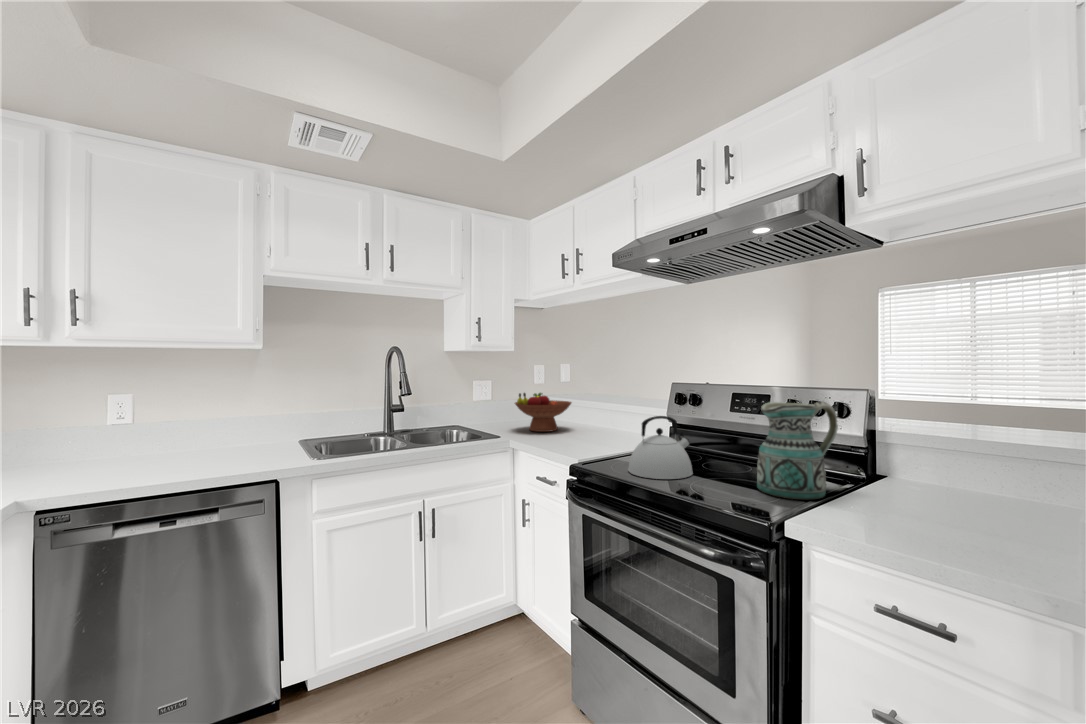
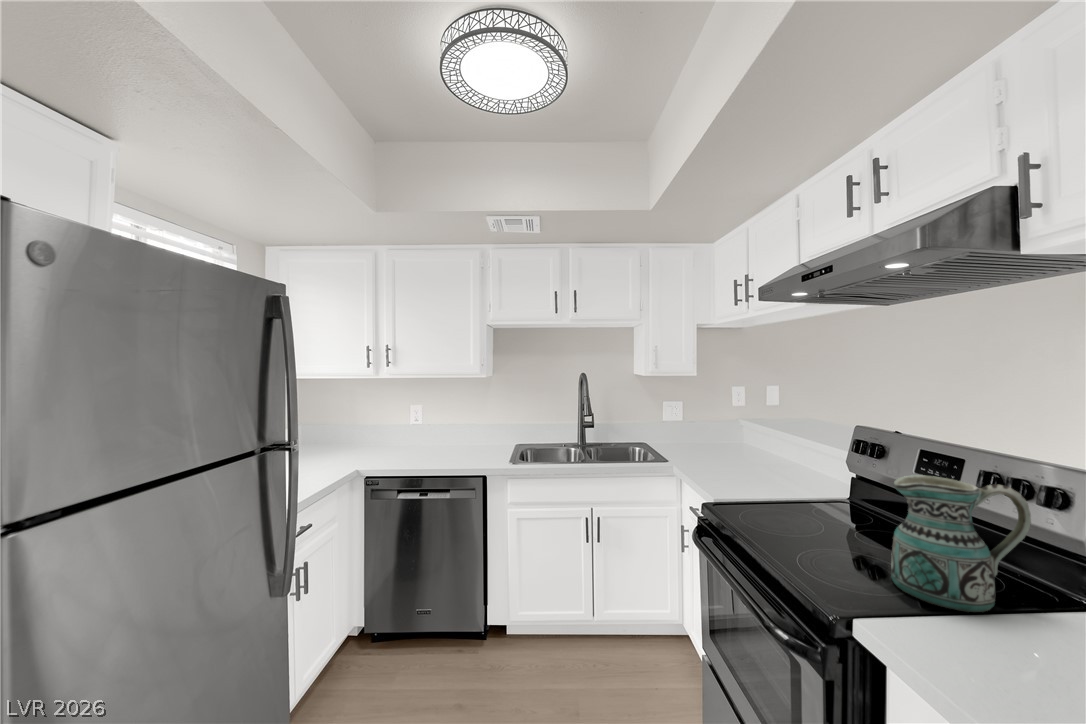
fruit bowl: present [515,393,572,432] -> none [691,419,753,460]
kettle: present [628,416,693,479] -> none [754,469,834,542]

